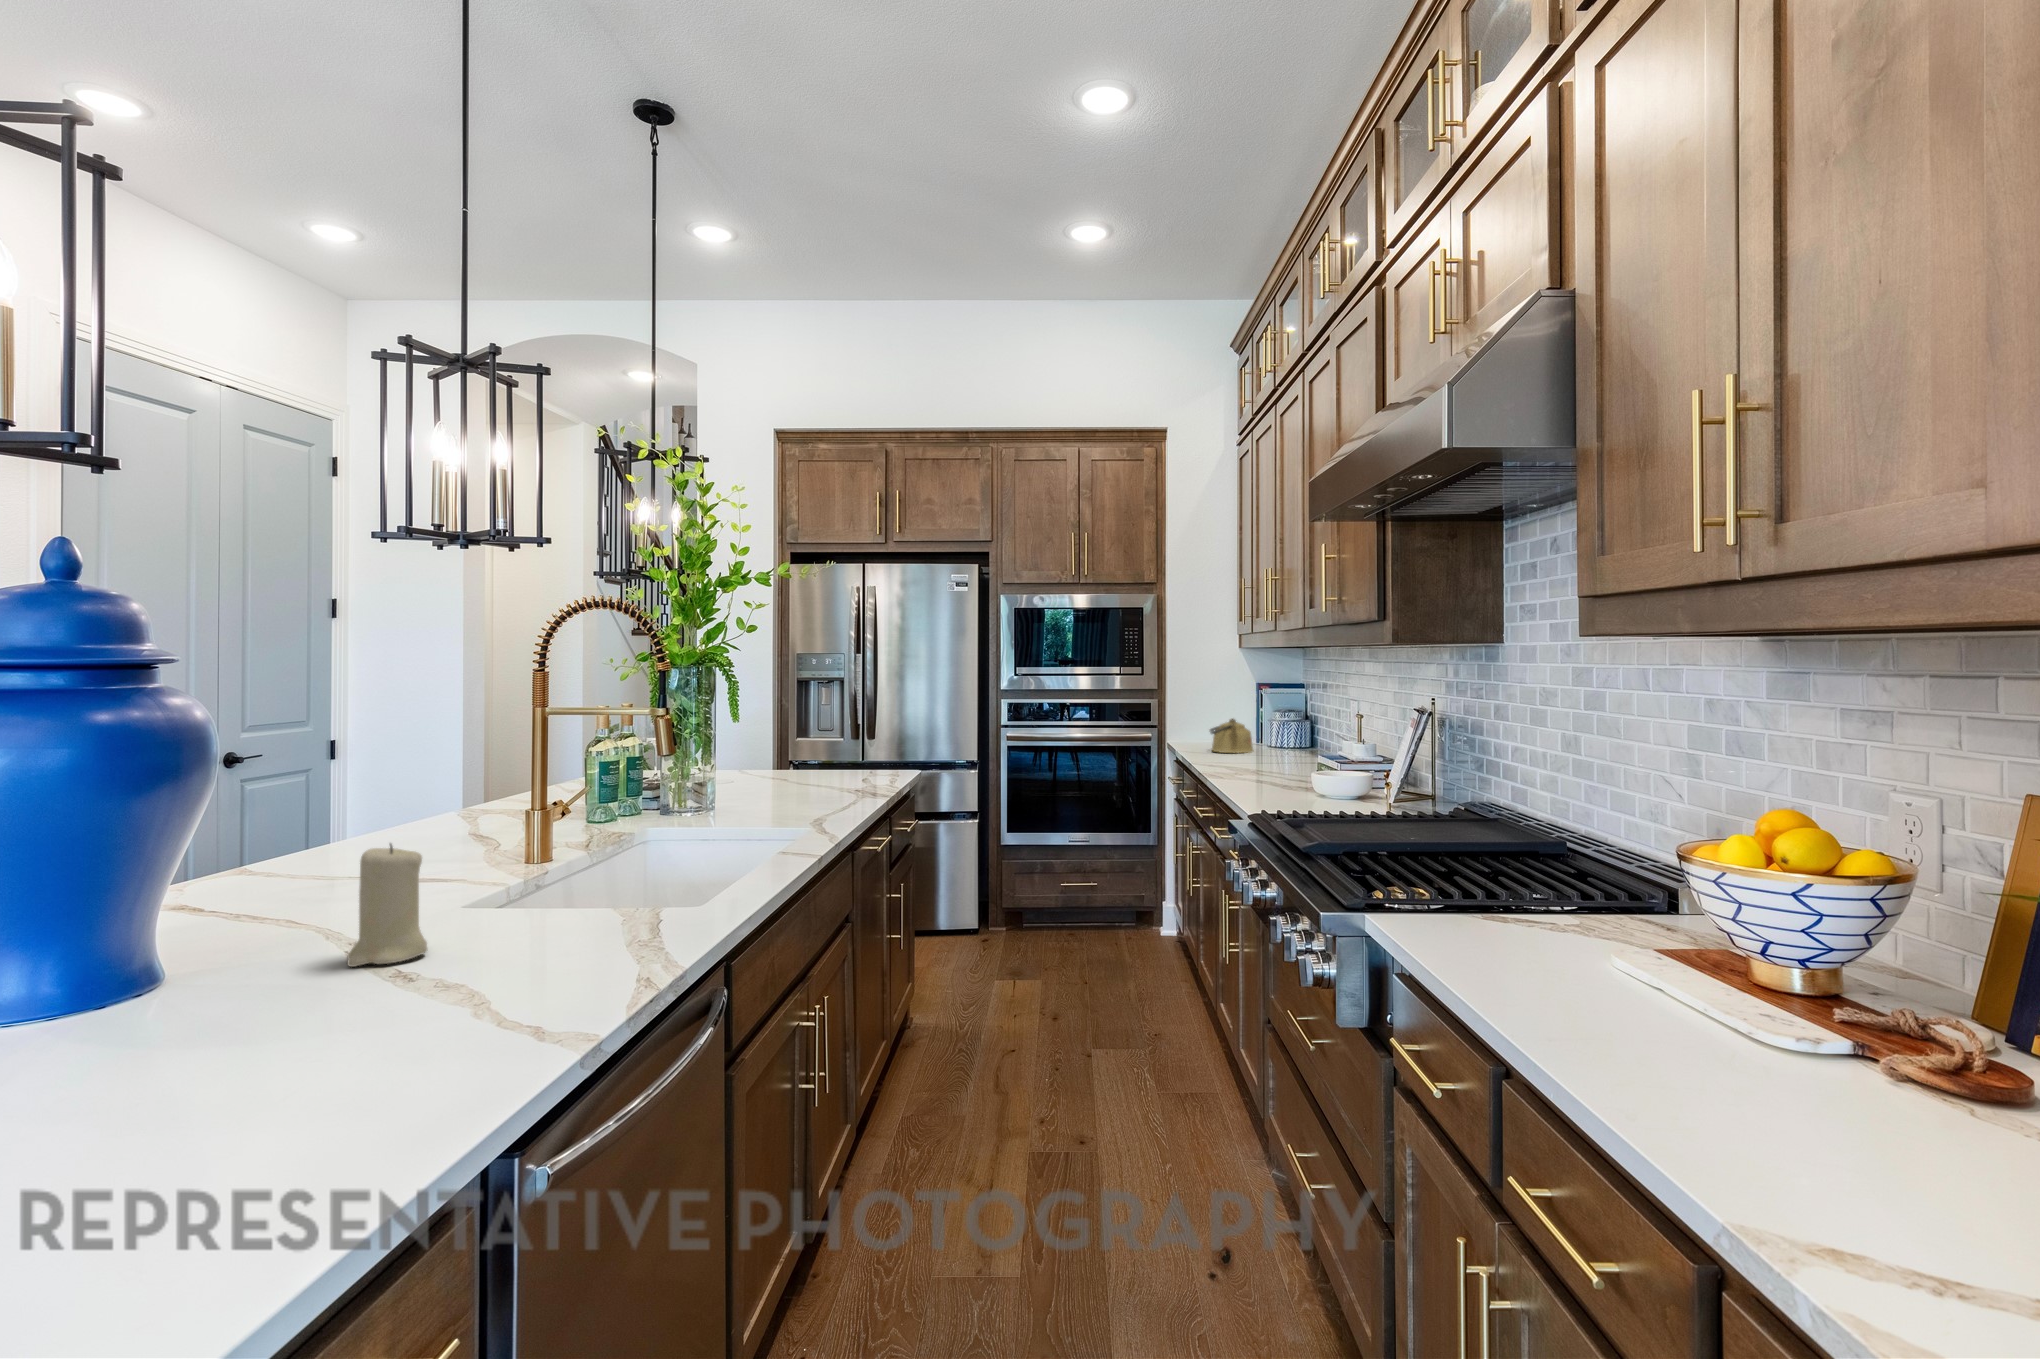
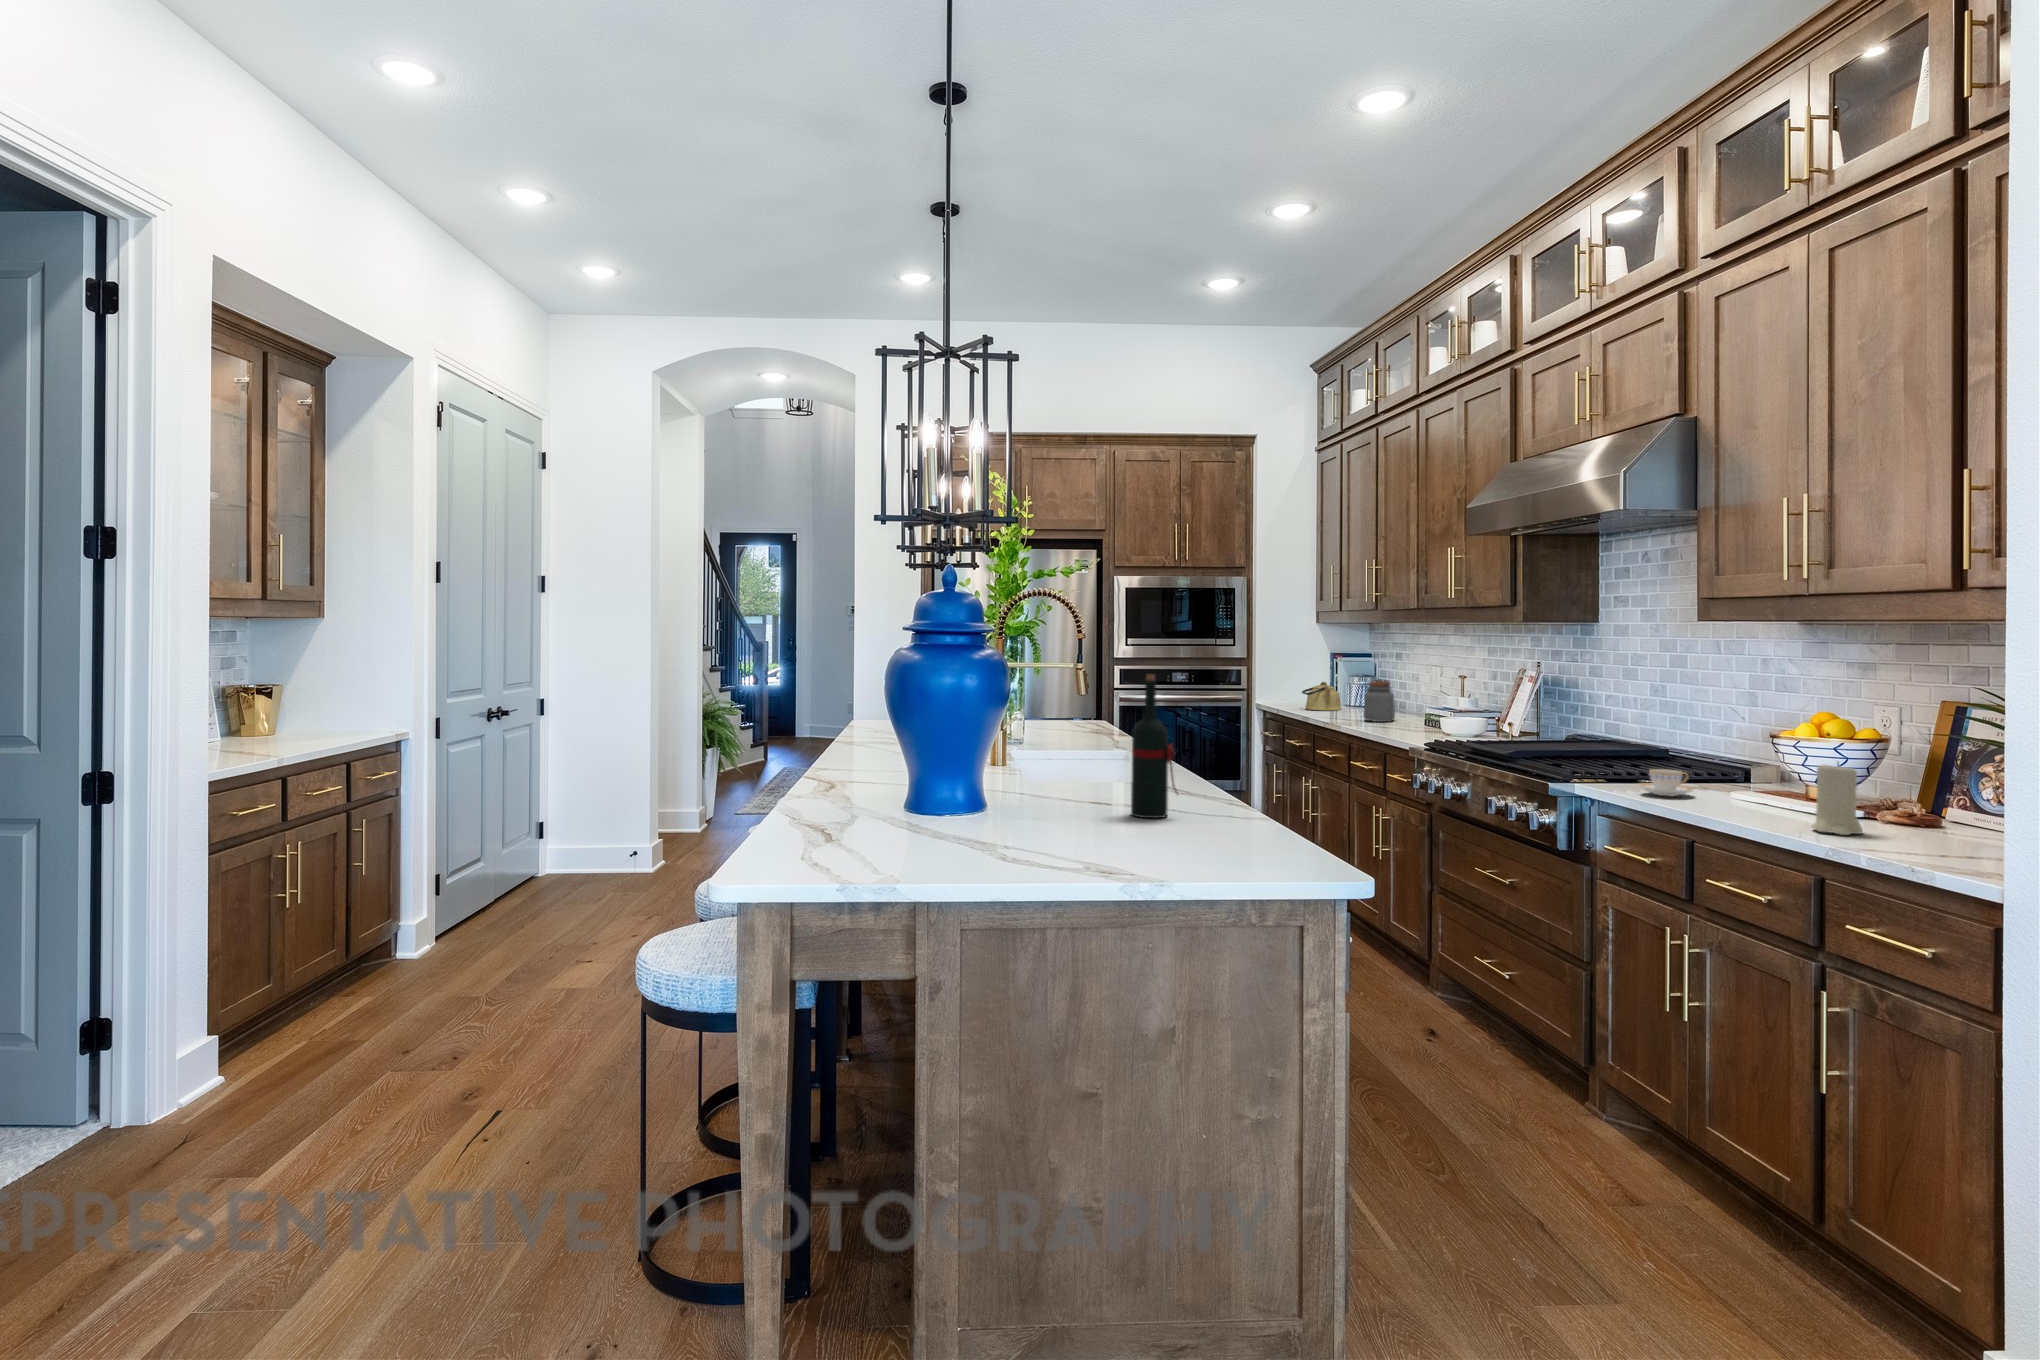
jar: none [1249,720,1287,772] -> present [1363,681,1395,722]
wine bottle: none [133,759,247,1100] -> present [1131,674,1177,818]
candle: present [347,844,427,967] -> present [1812,763,1863,835]
teacup: none [1453,907,1547,964] -> present [1640,769,1692,796]

